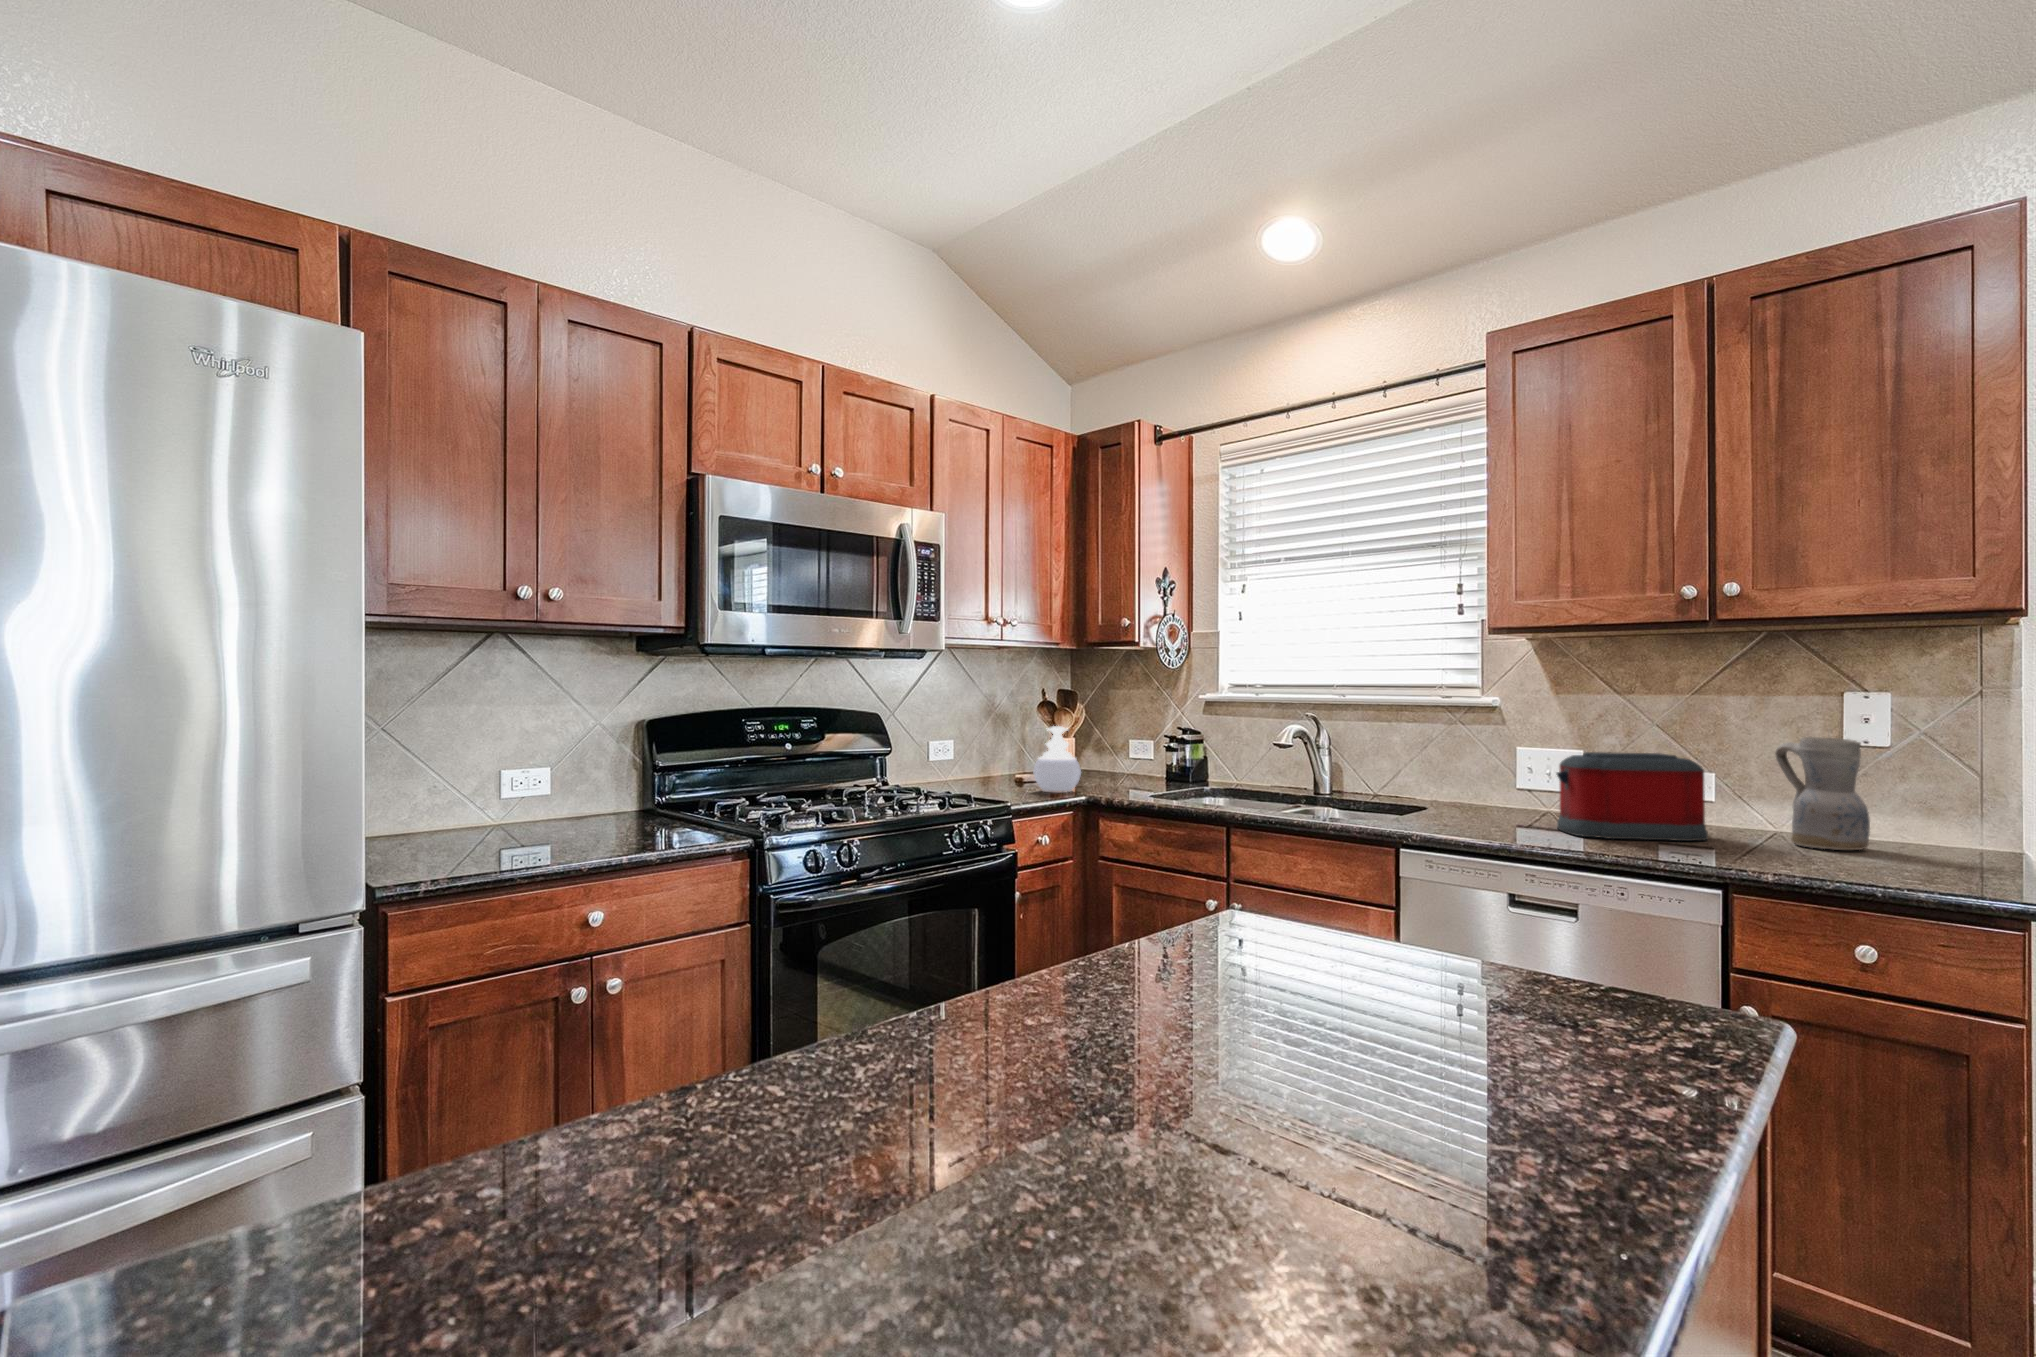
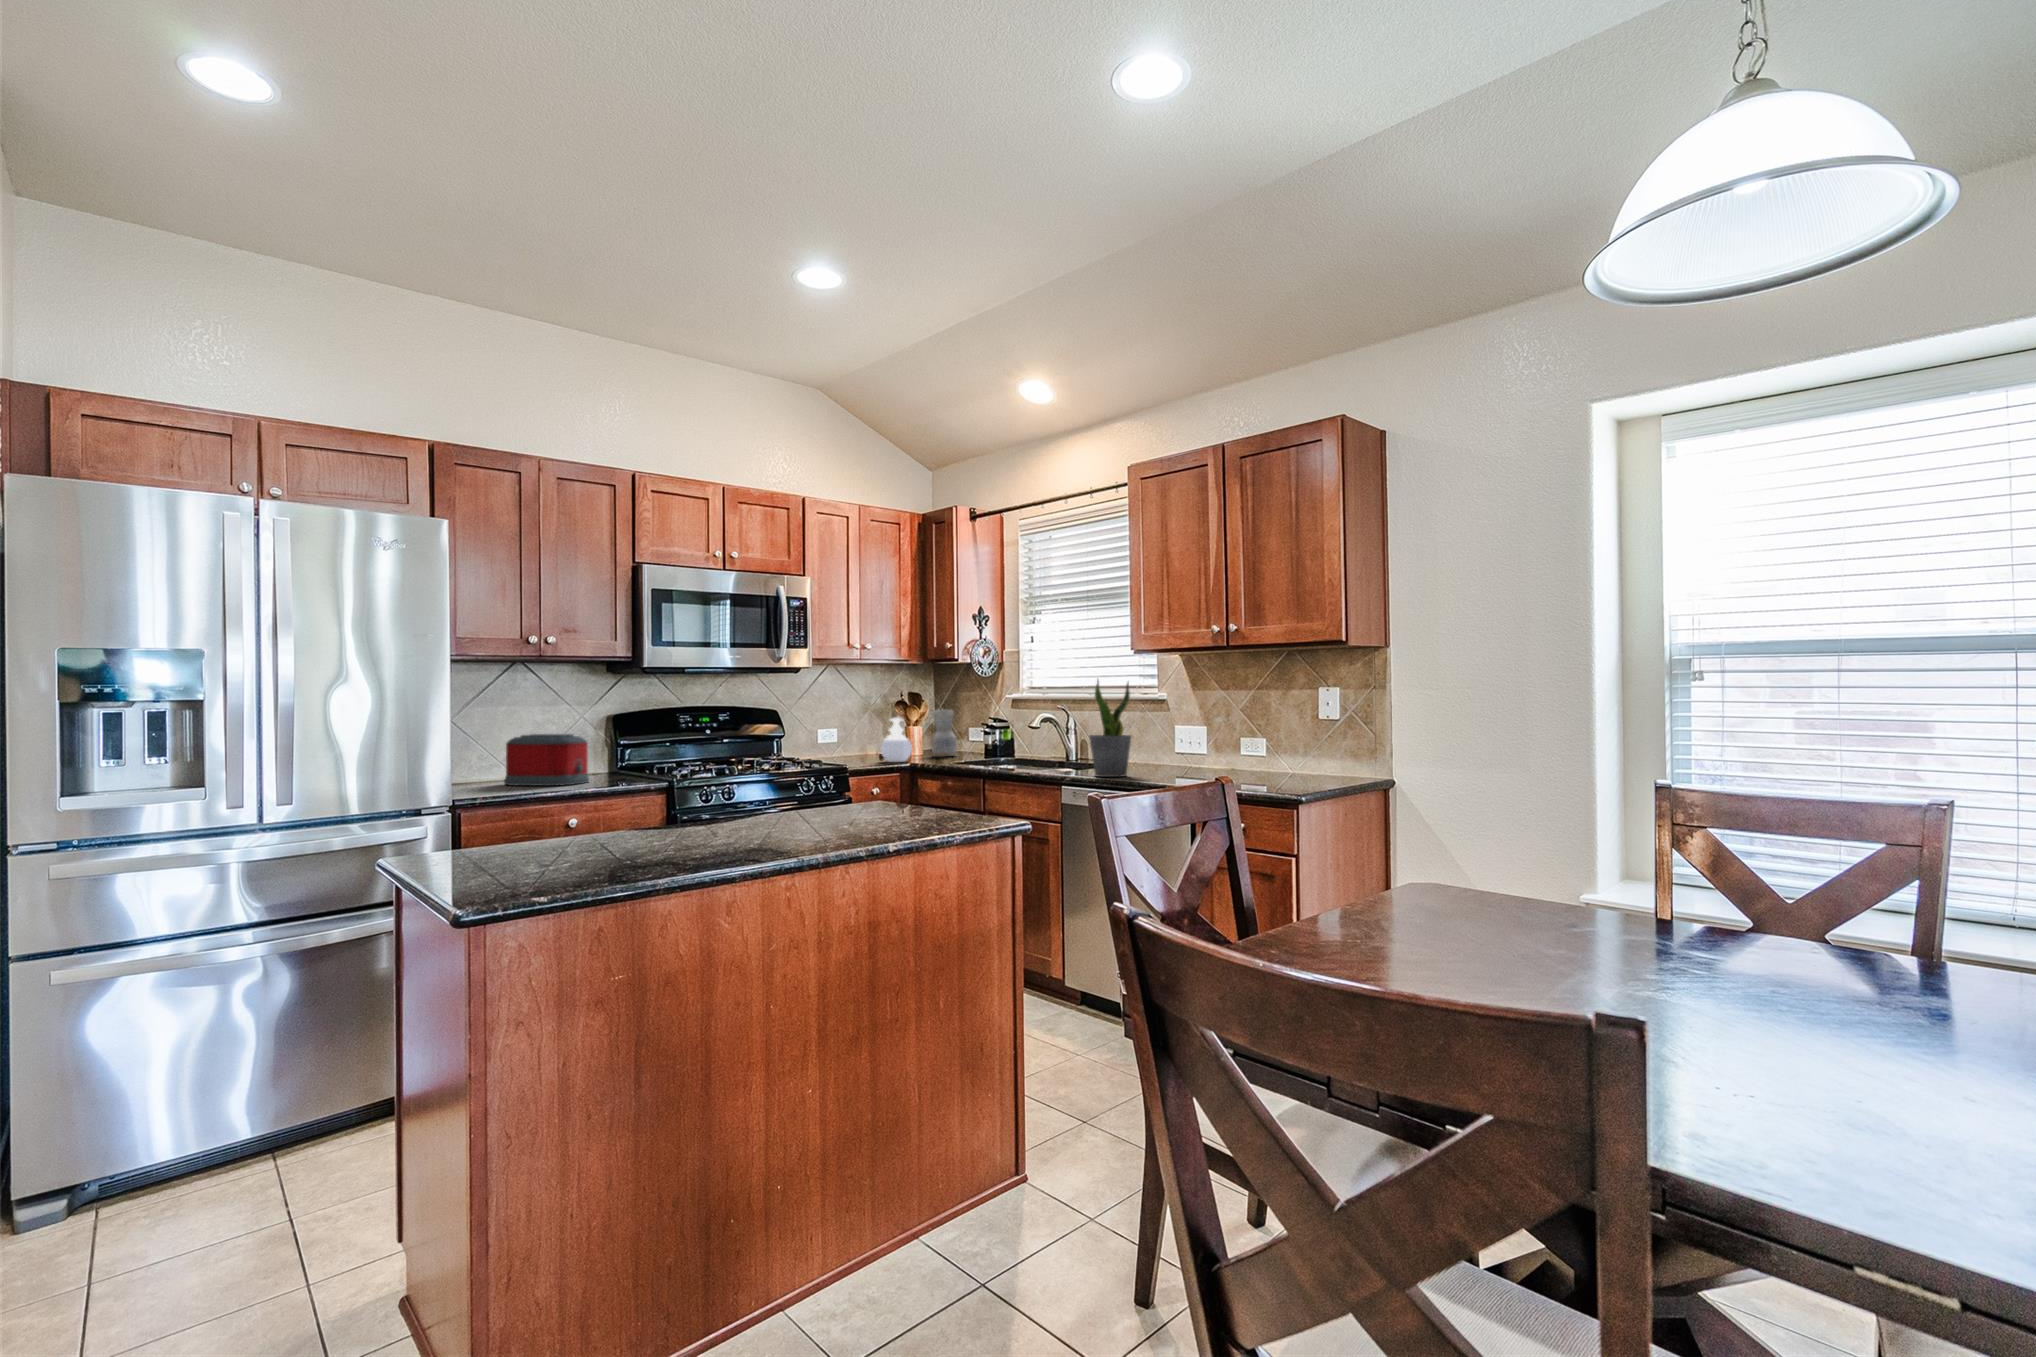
potted plant: none [1443,672,1524,838] -> present [1089,680,1131,777]
ceramic pitcher: present [1775,737,1870,850] -> present [932,709,957,756]
toaster: present [1556,752,1708,841] -> present [504,734,589,786]

